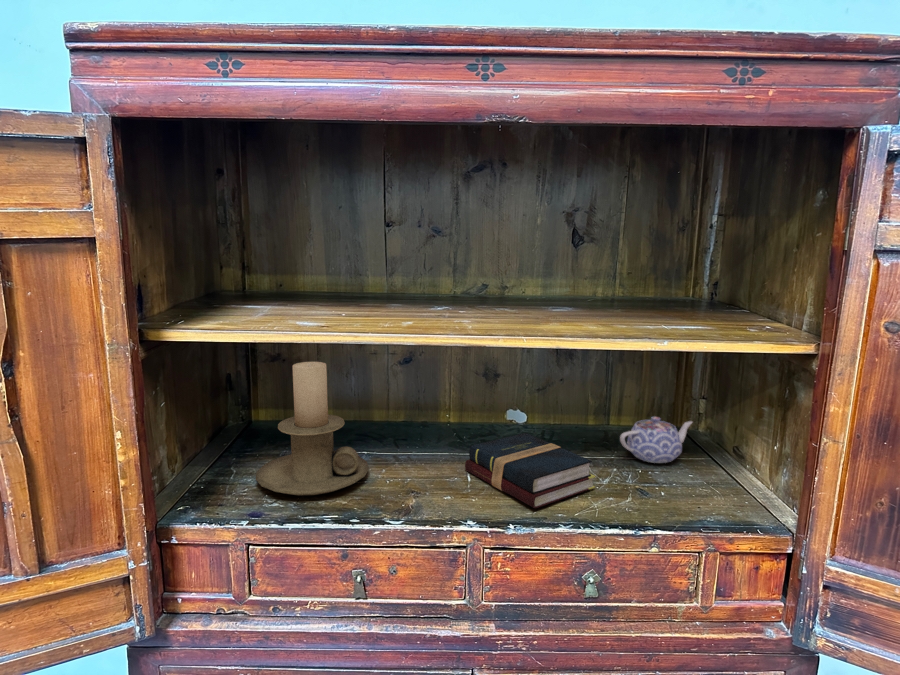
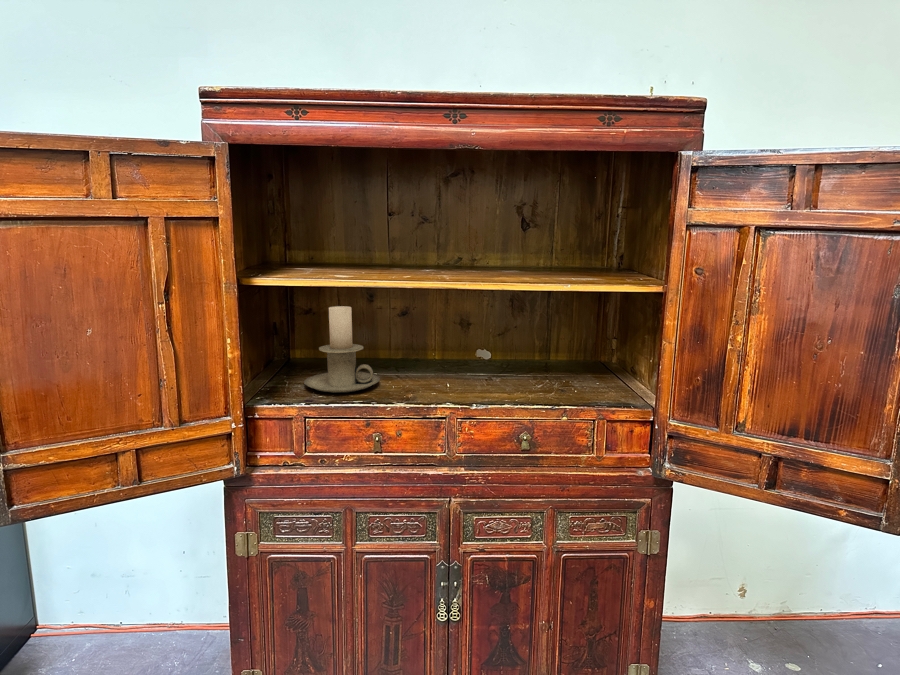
teapot: present [620,417,692,463] -> none [551,347,602,377]
hardback book: present [465,433,595,508] -> none [445,358,532,397]

